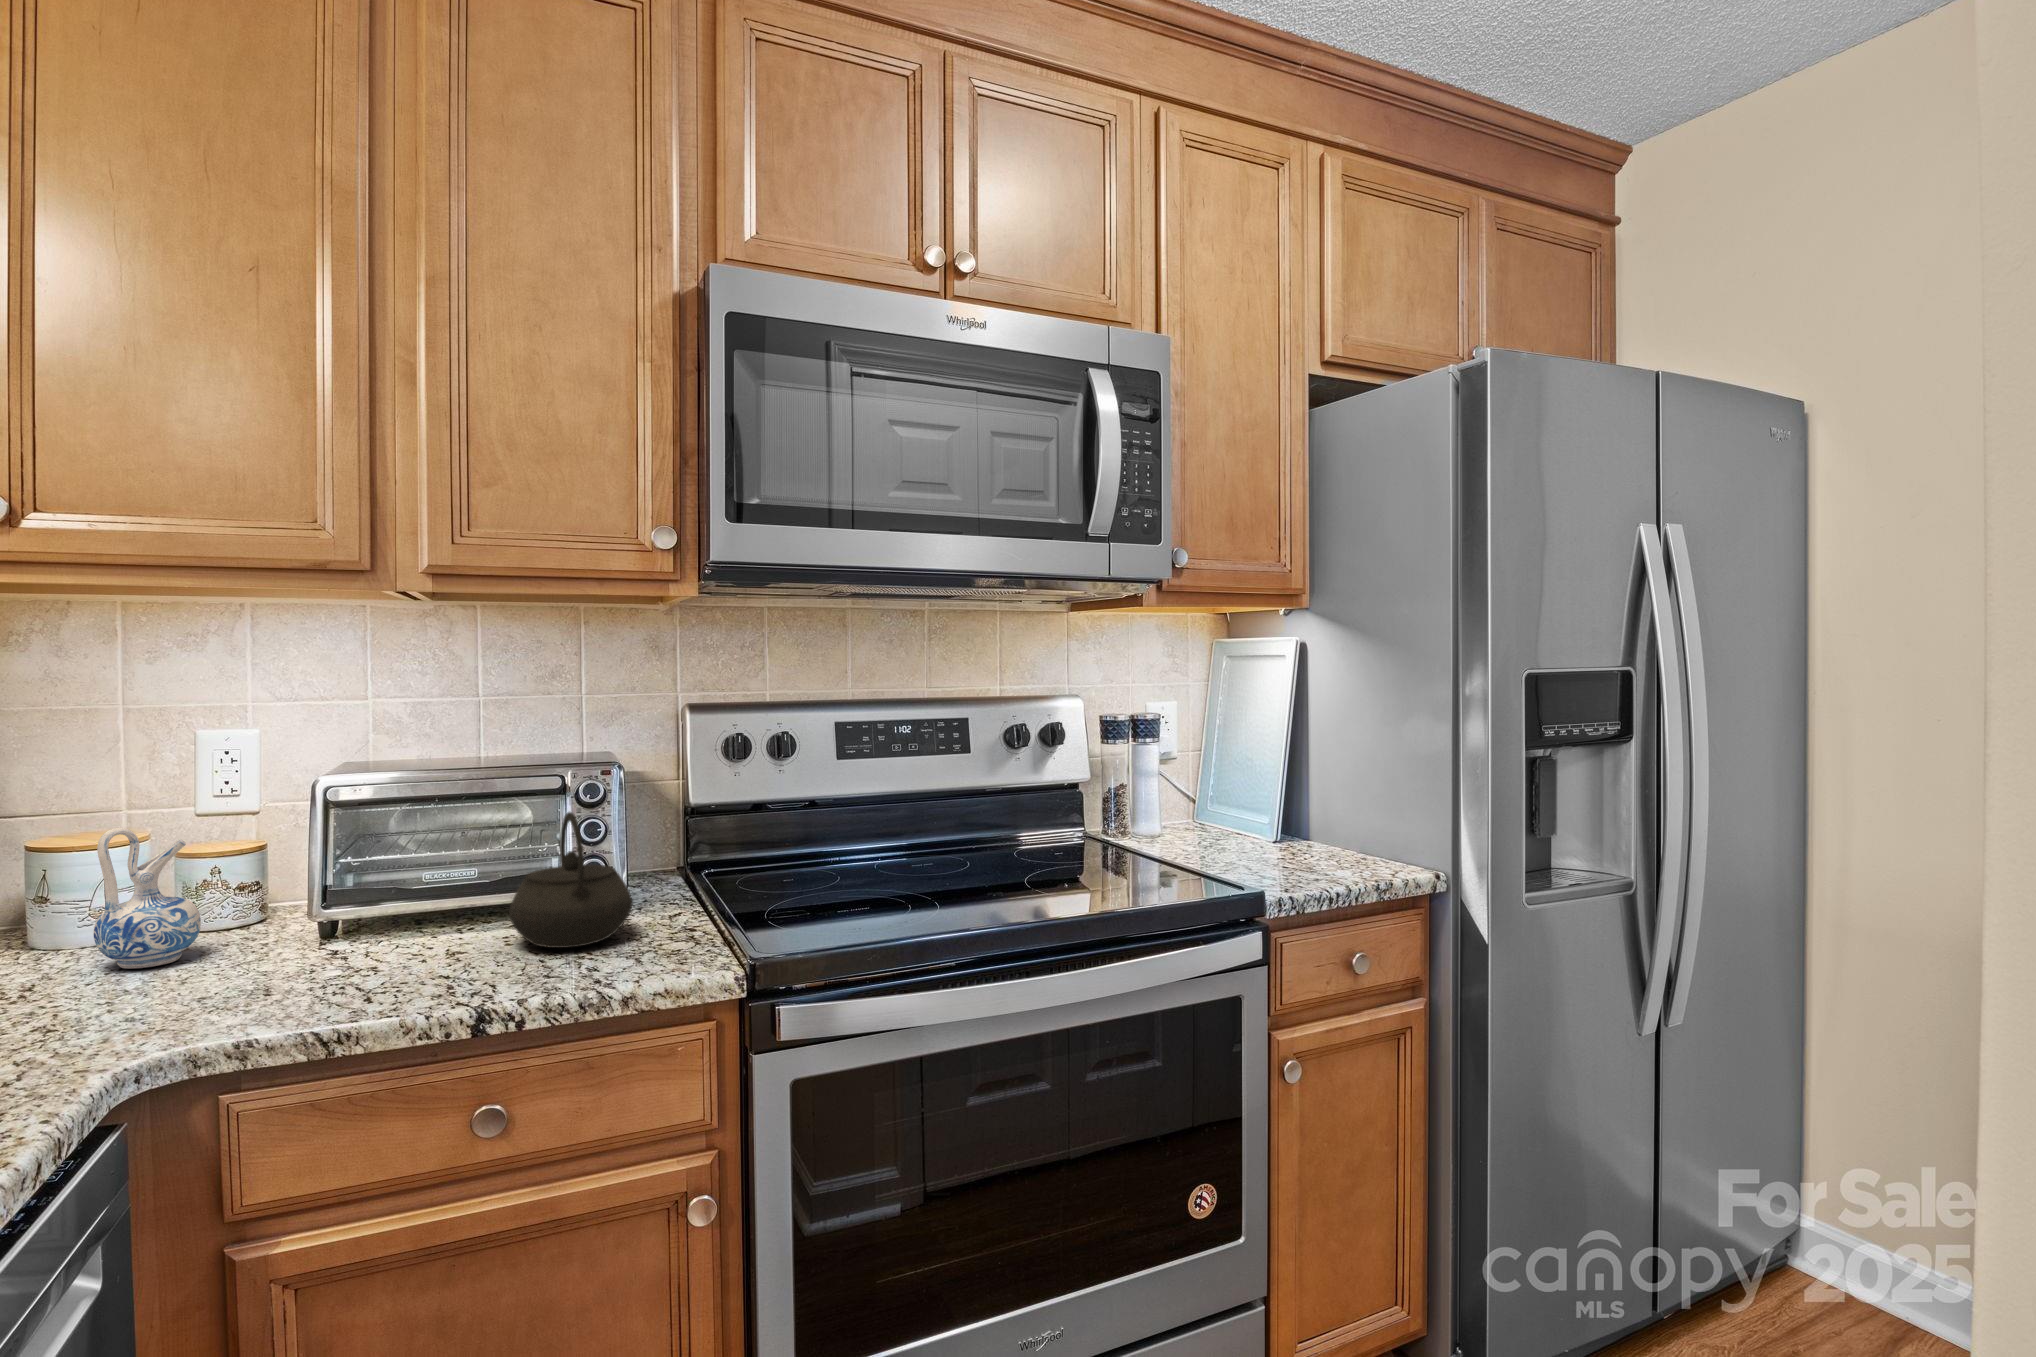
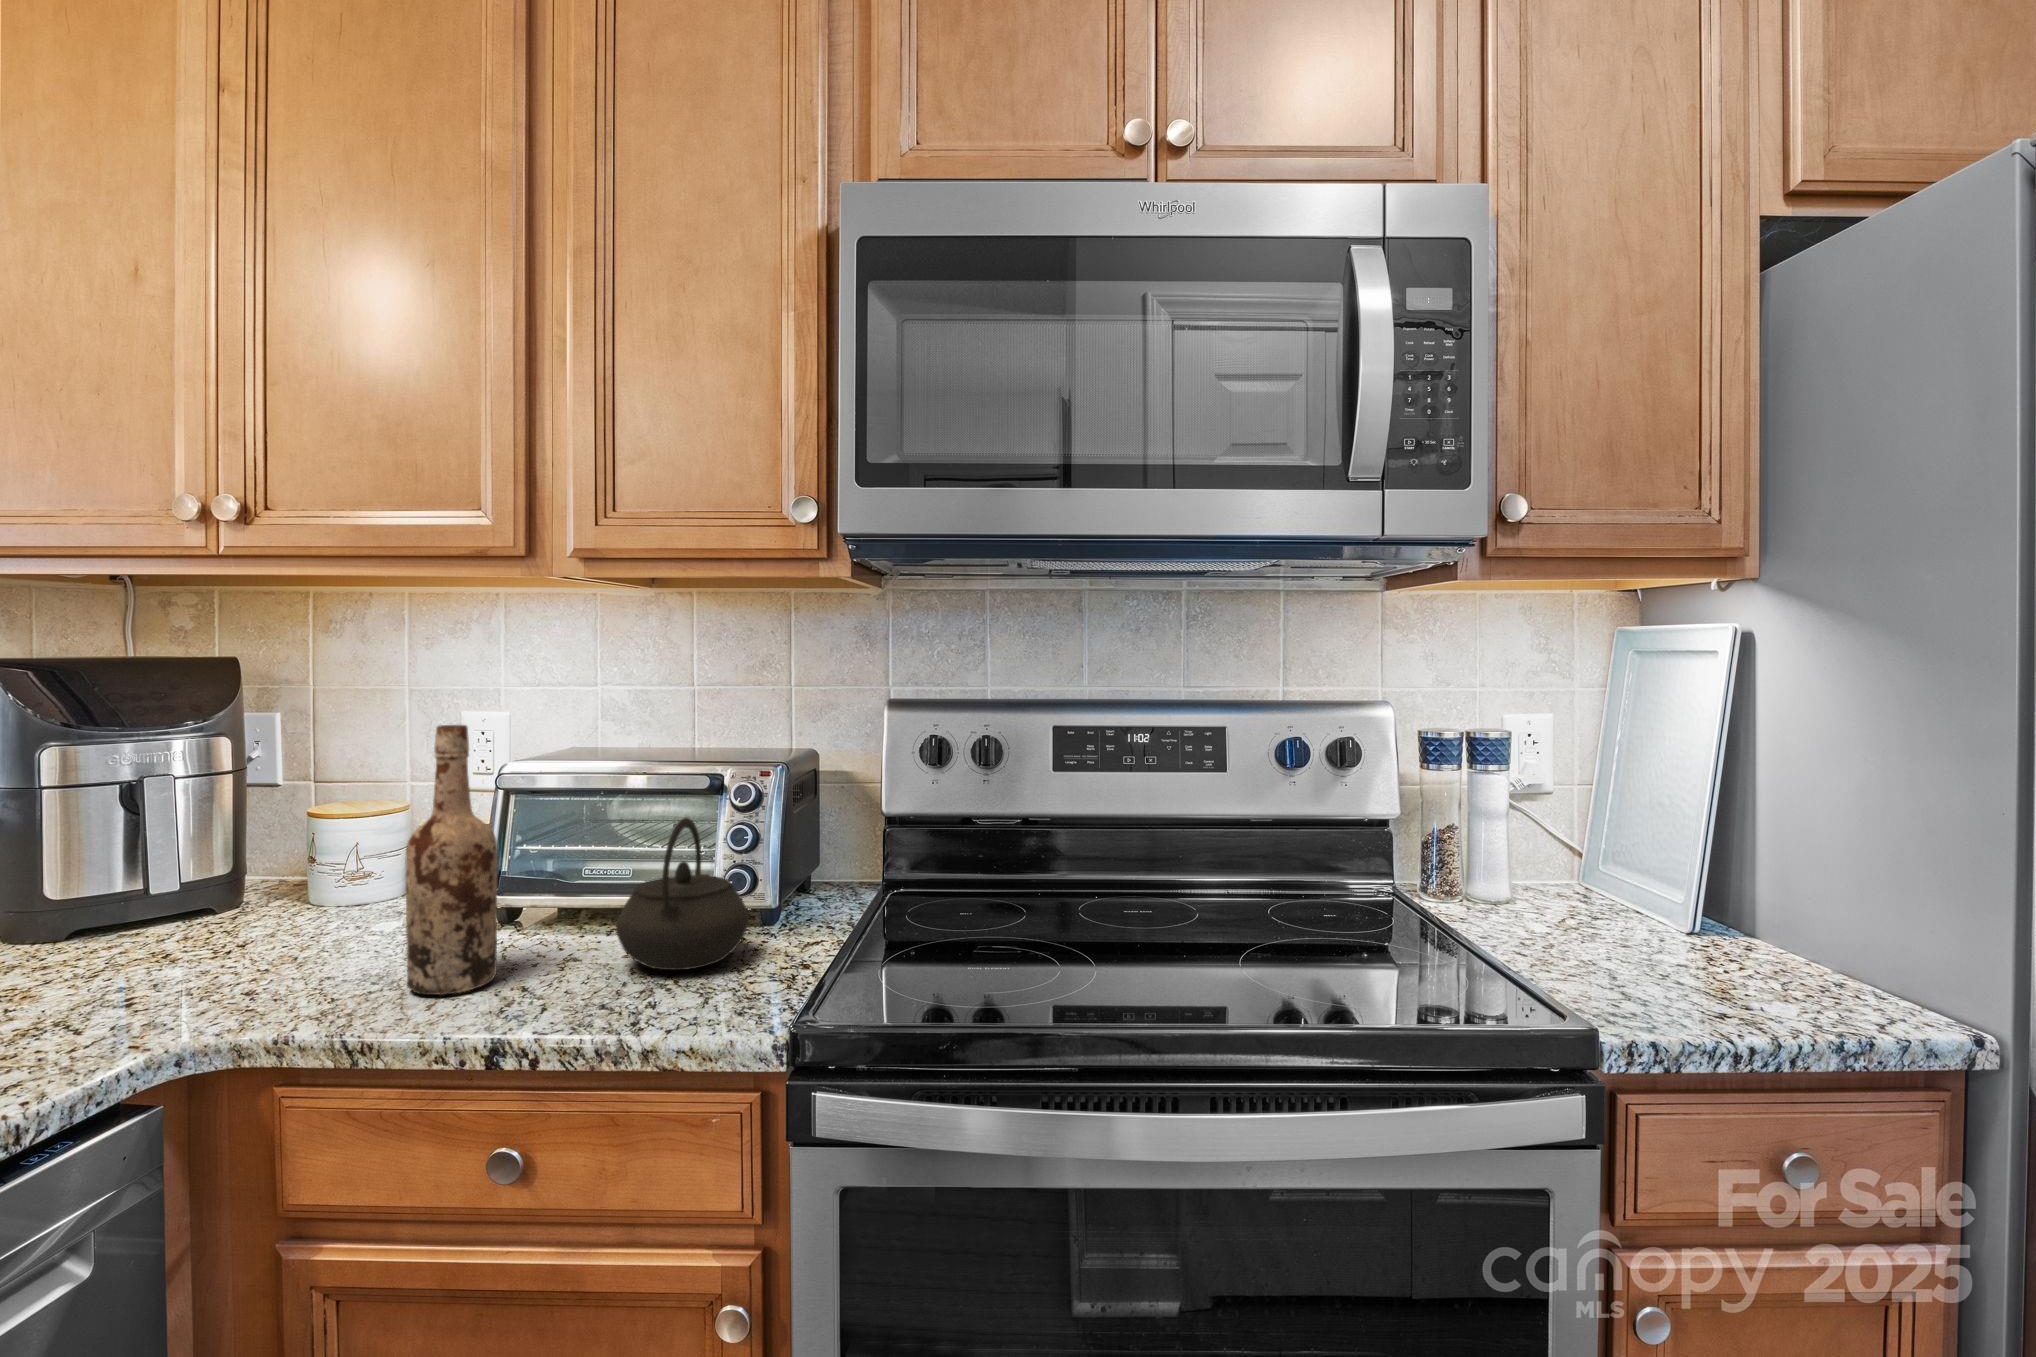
wine bottle: none [315,734,406,993] -> present [405,725,498,995]
ceramic pitcher: present [93,828,201,968] -> none [307,801,401,934]

